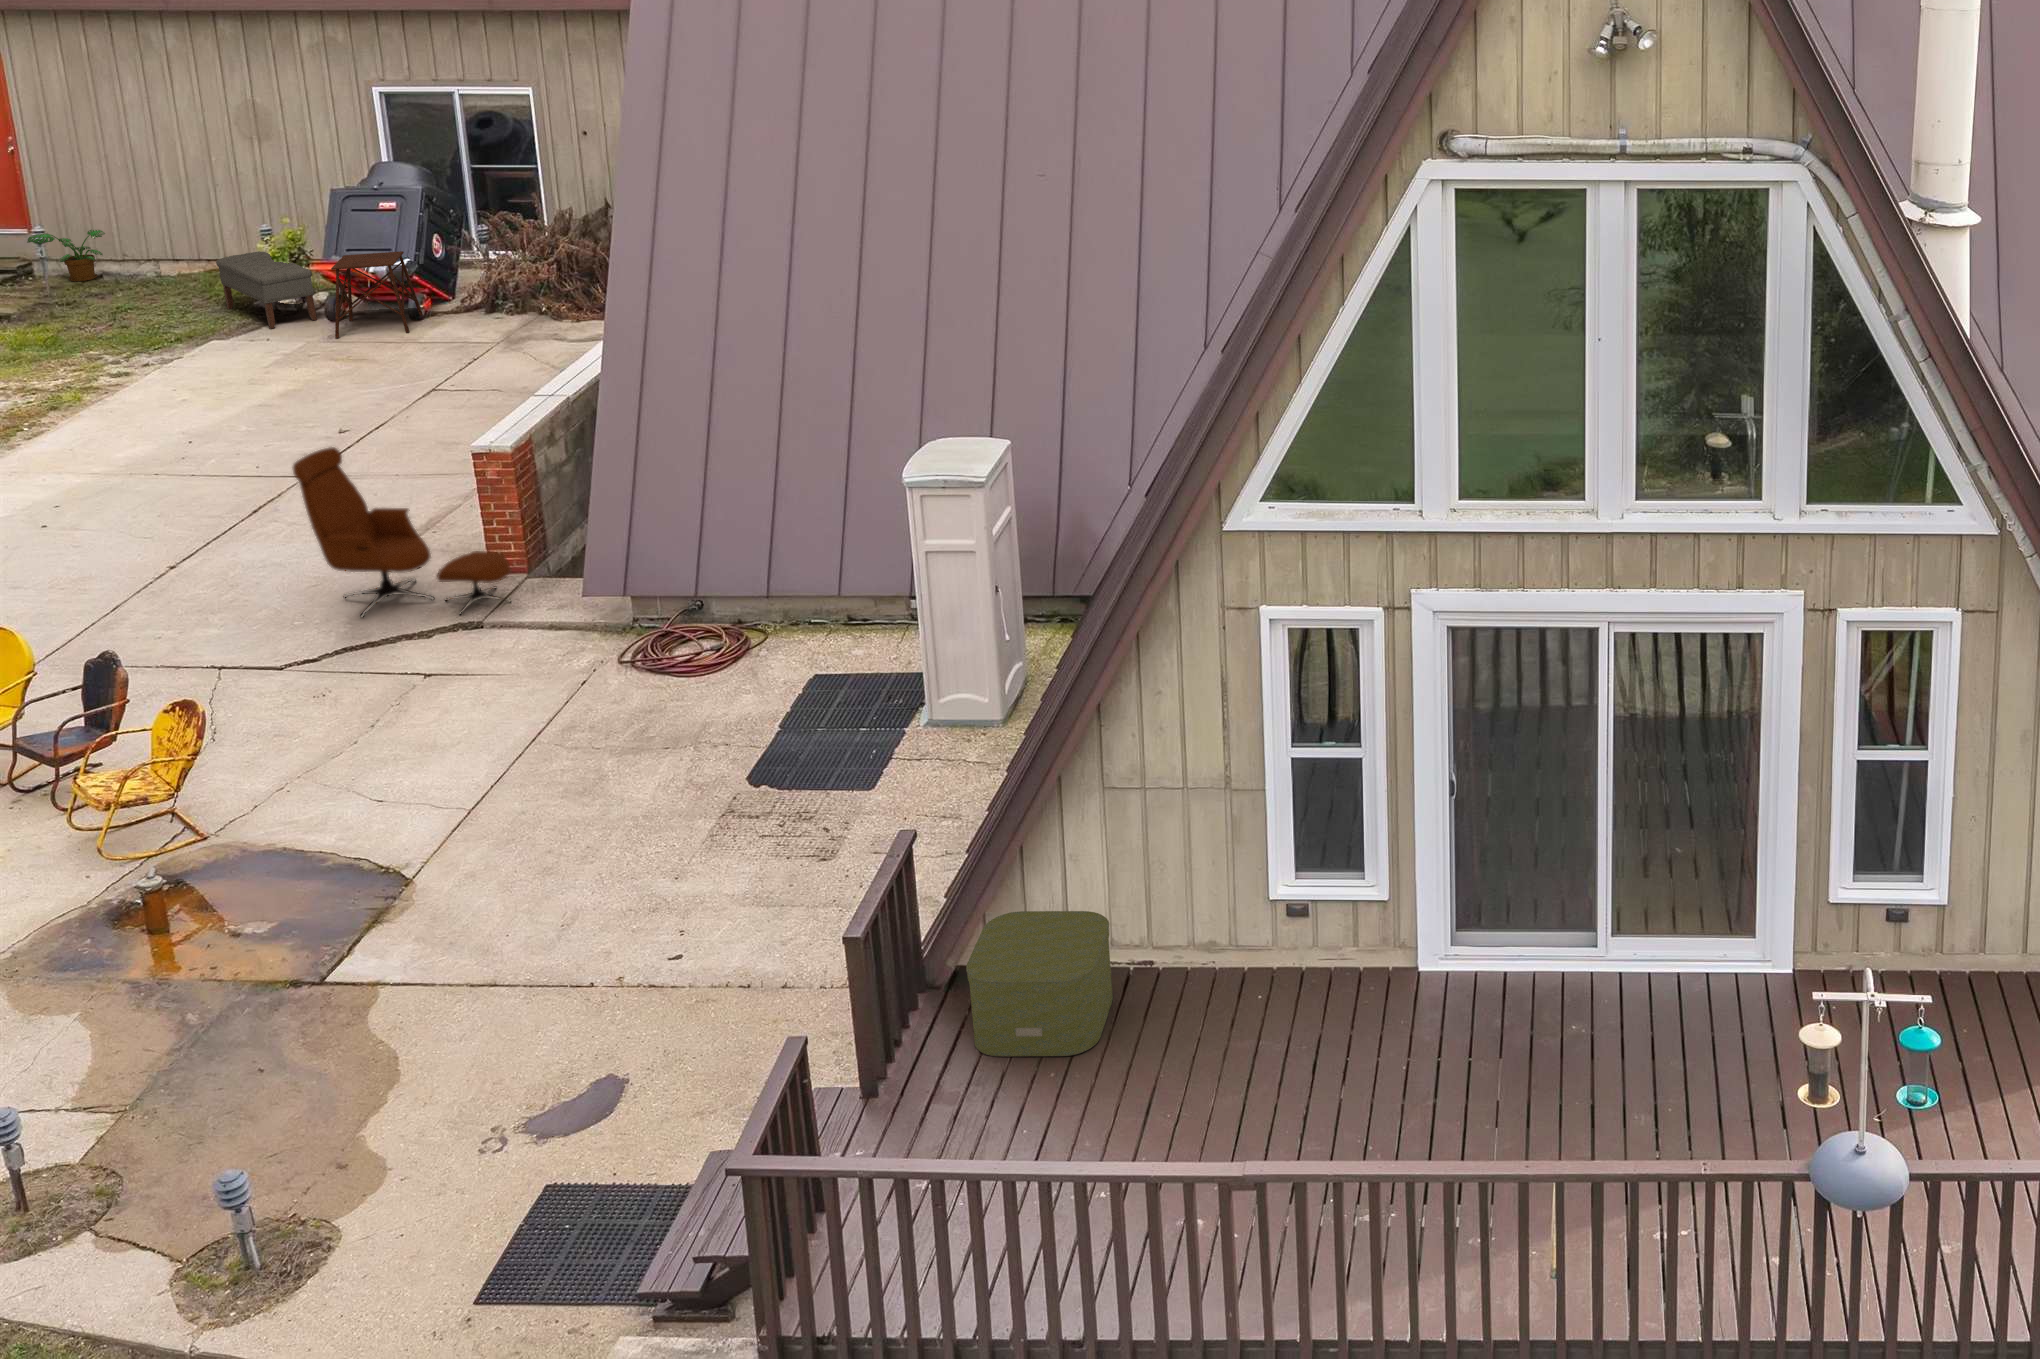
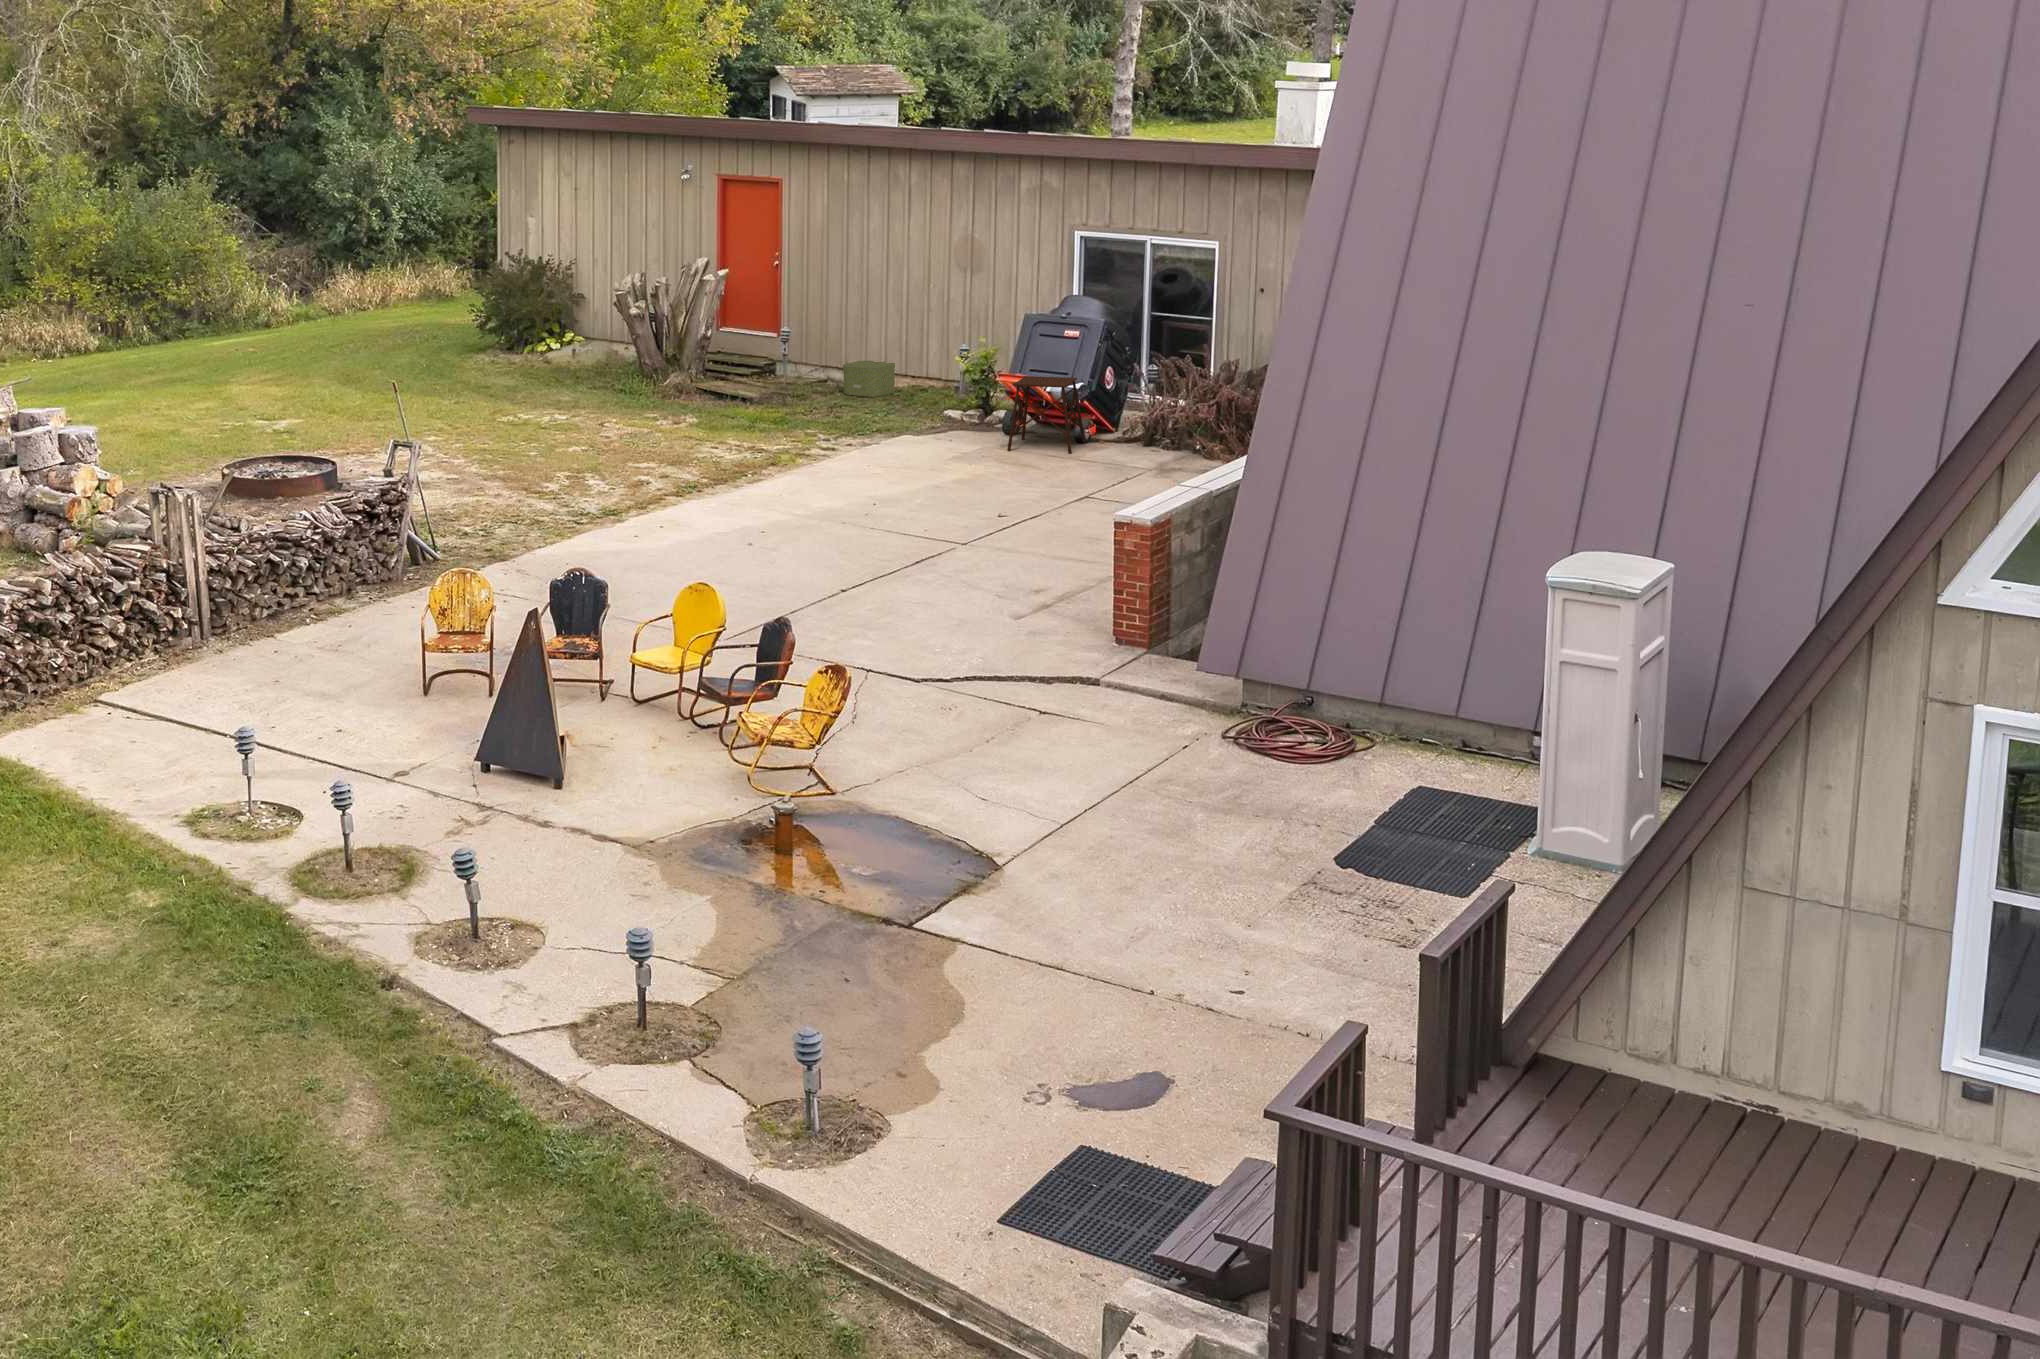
potted plant: present [27,230,105,281] -> none [783,346,841,390]
bench: present [216,251,317,329] -> none [921,371,996,438]
lounge chair: present [293,447,510,617] -> none [954,496,1130,674]
storage box: present [966,911,1113,1056] -> present [843,361,895,397]

